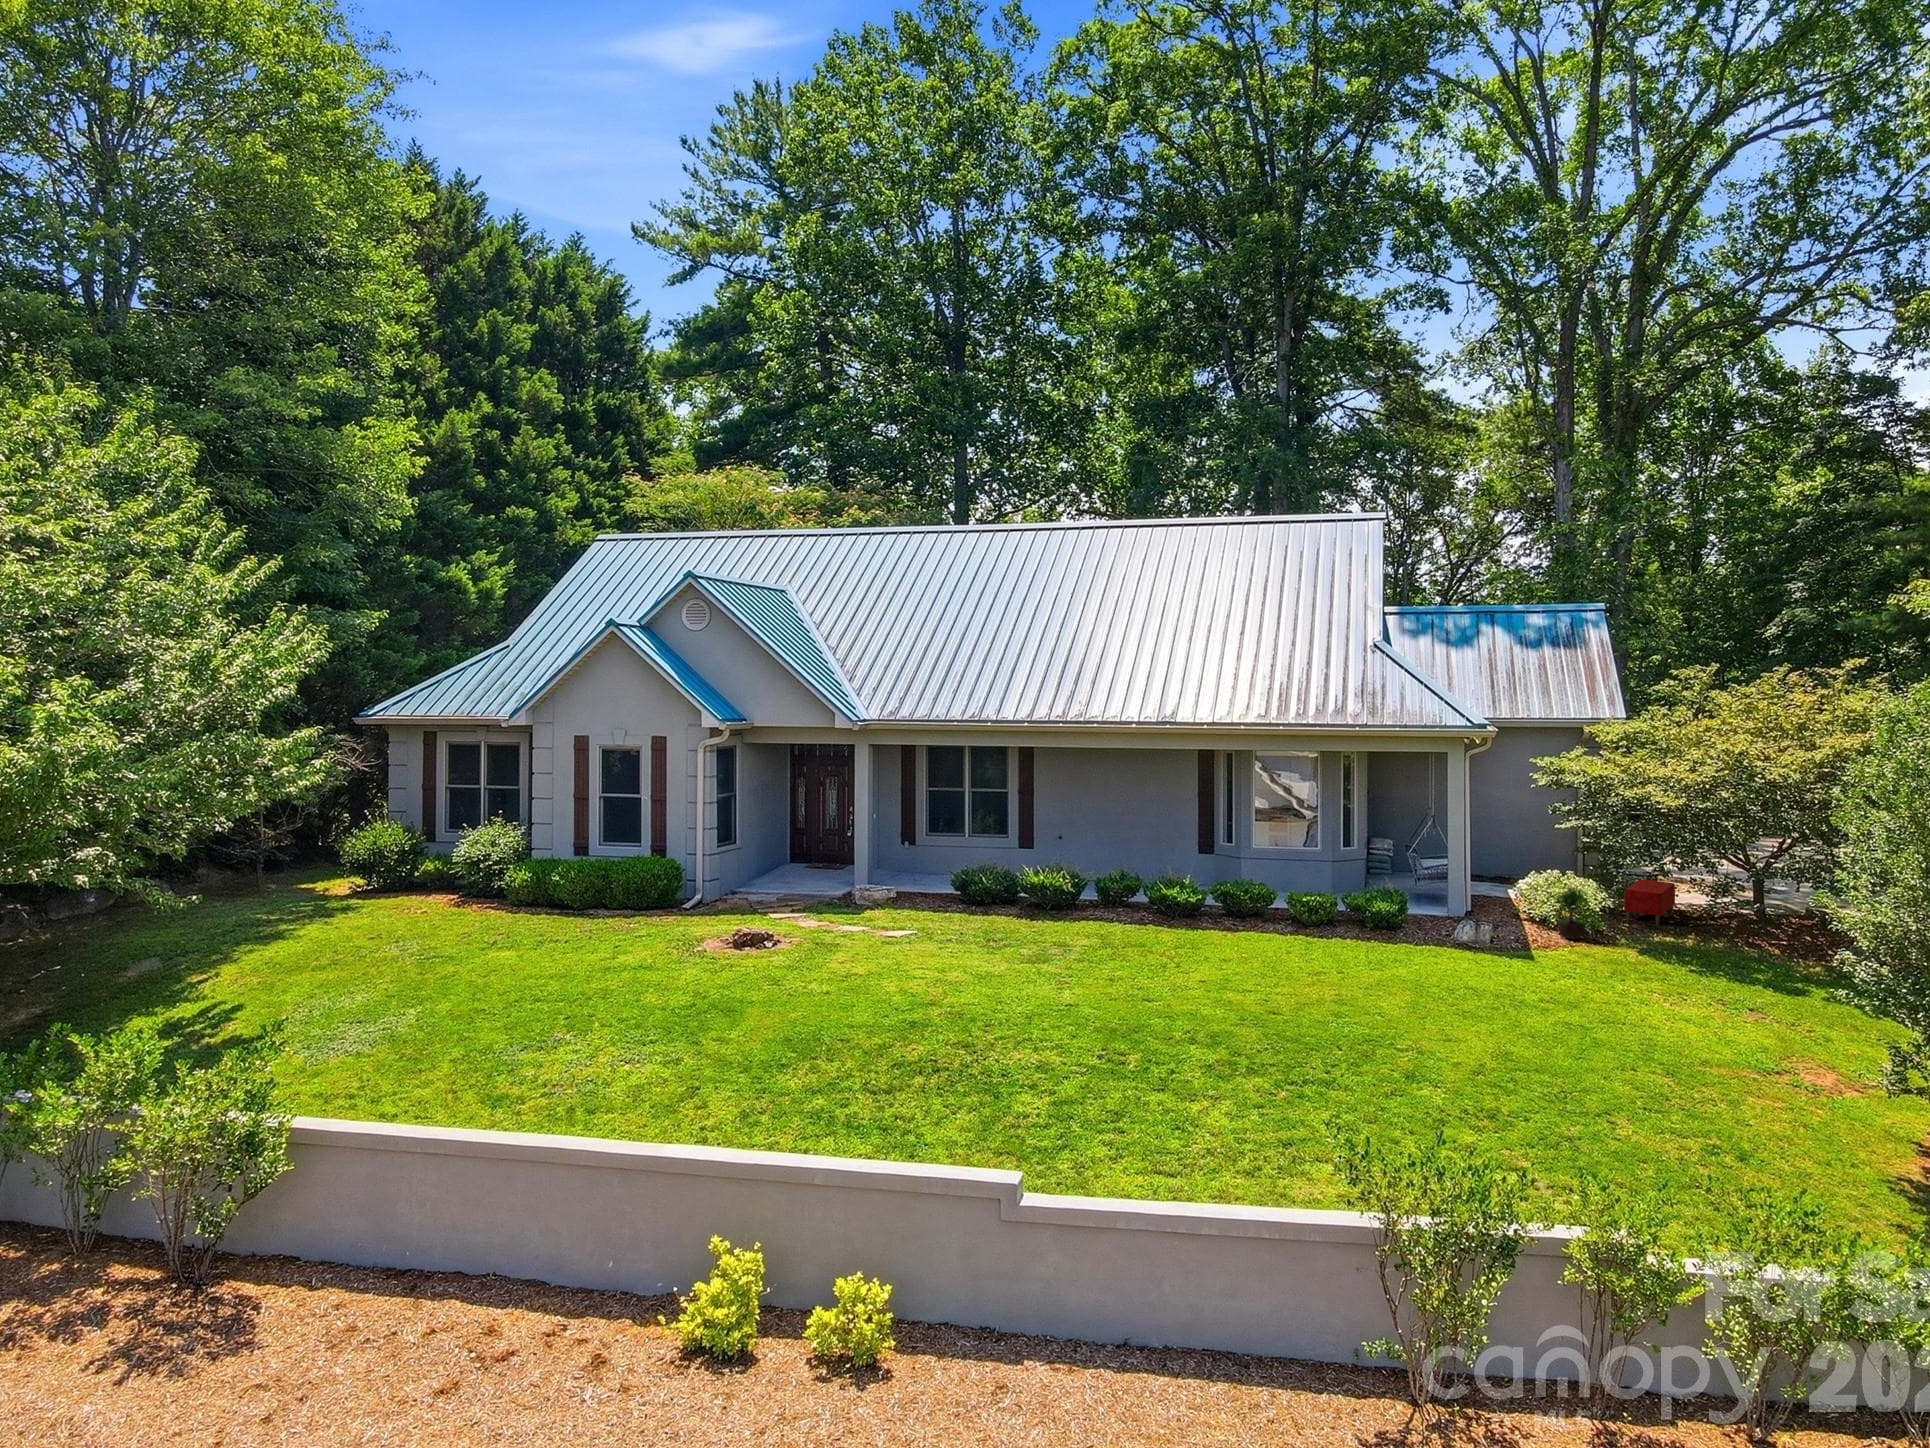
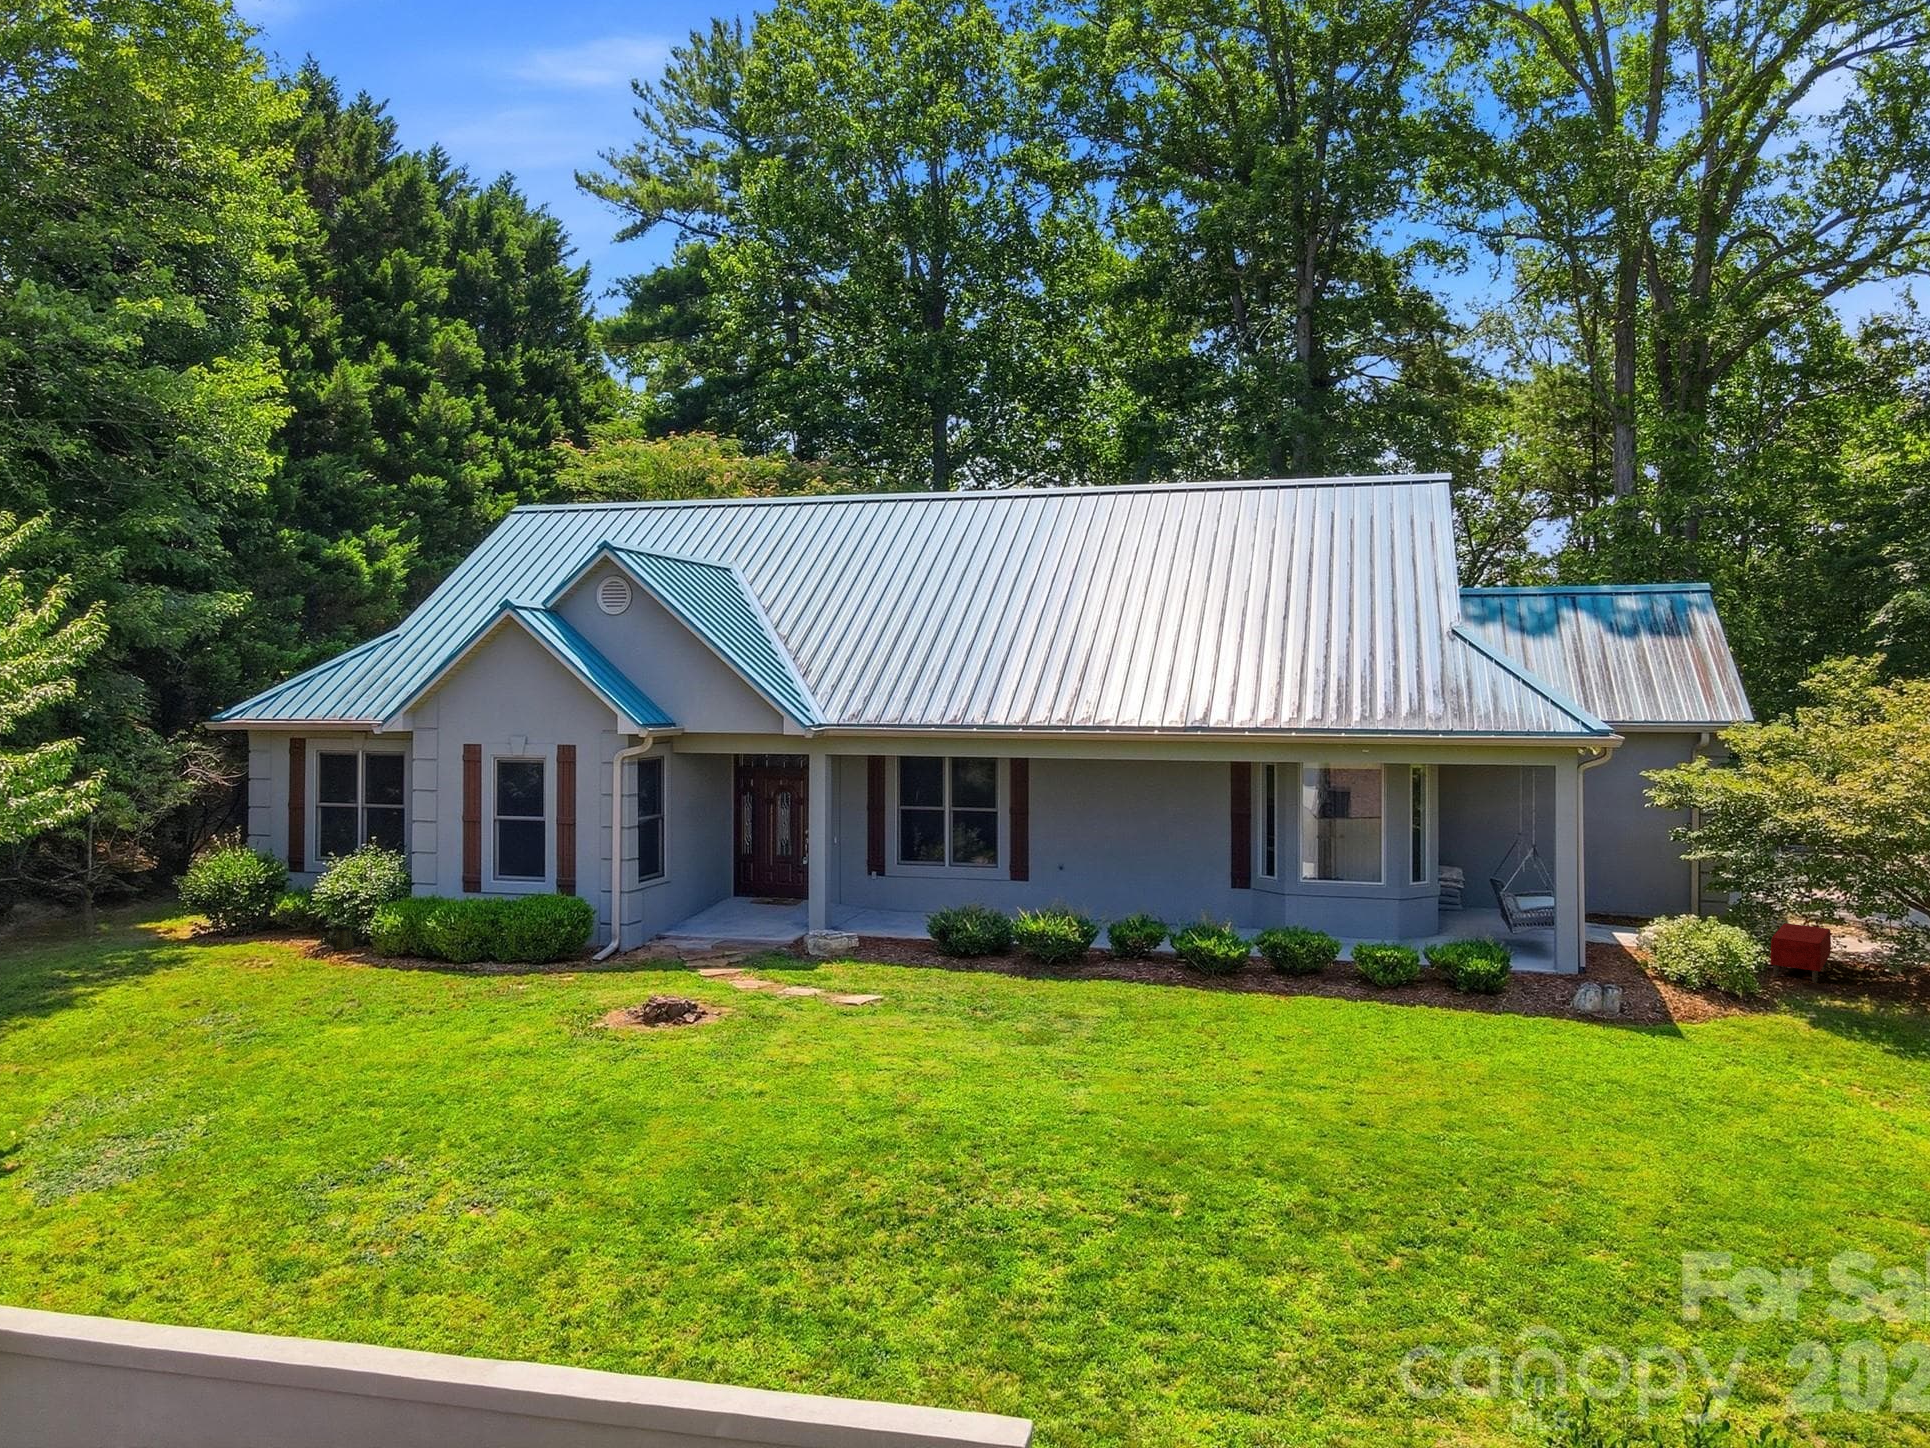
watering can: none [458,883,492,902] -> present [315,926,359,950]
potted tree: present [1555,887,1587,939] -> none [1690,930,1742,1004]

